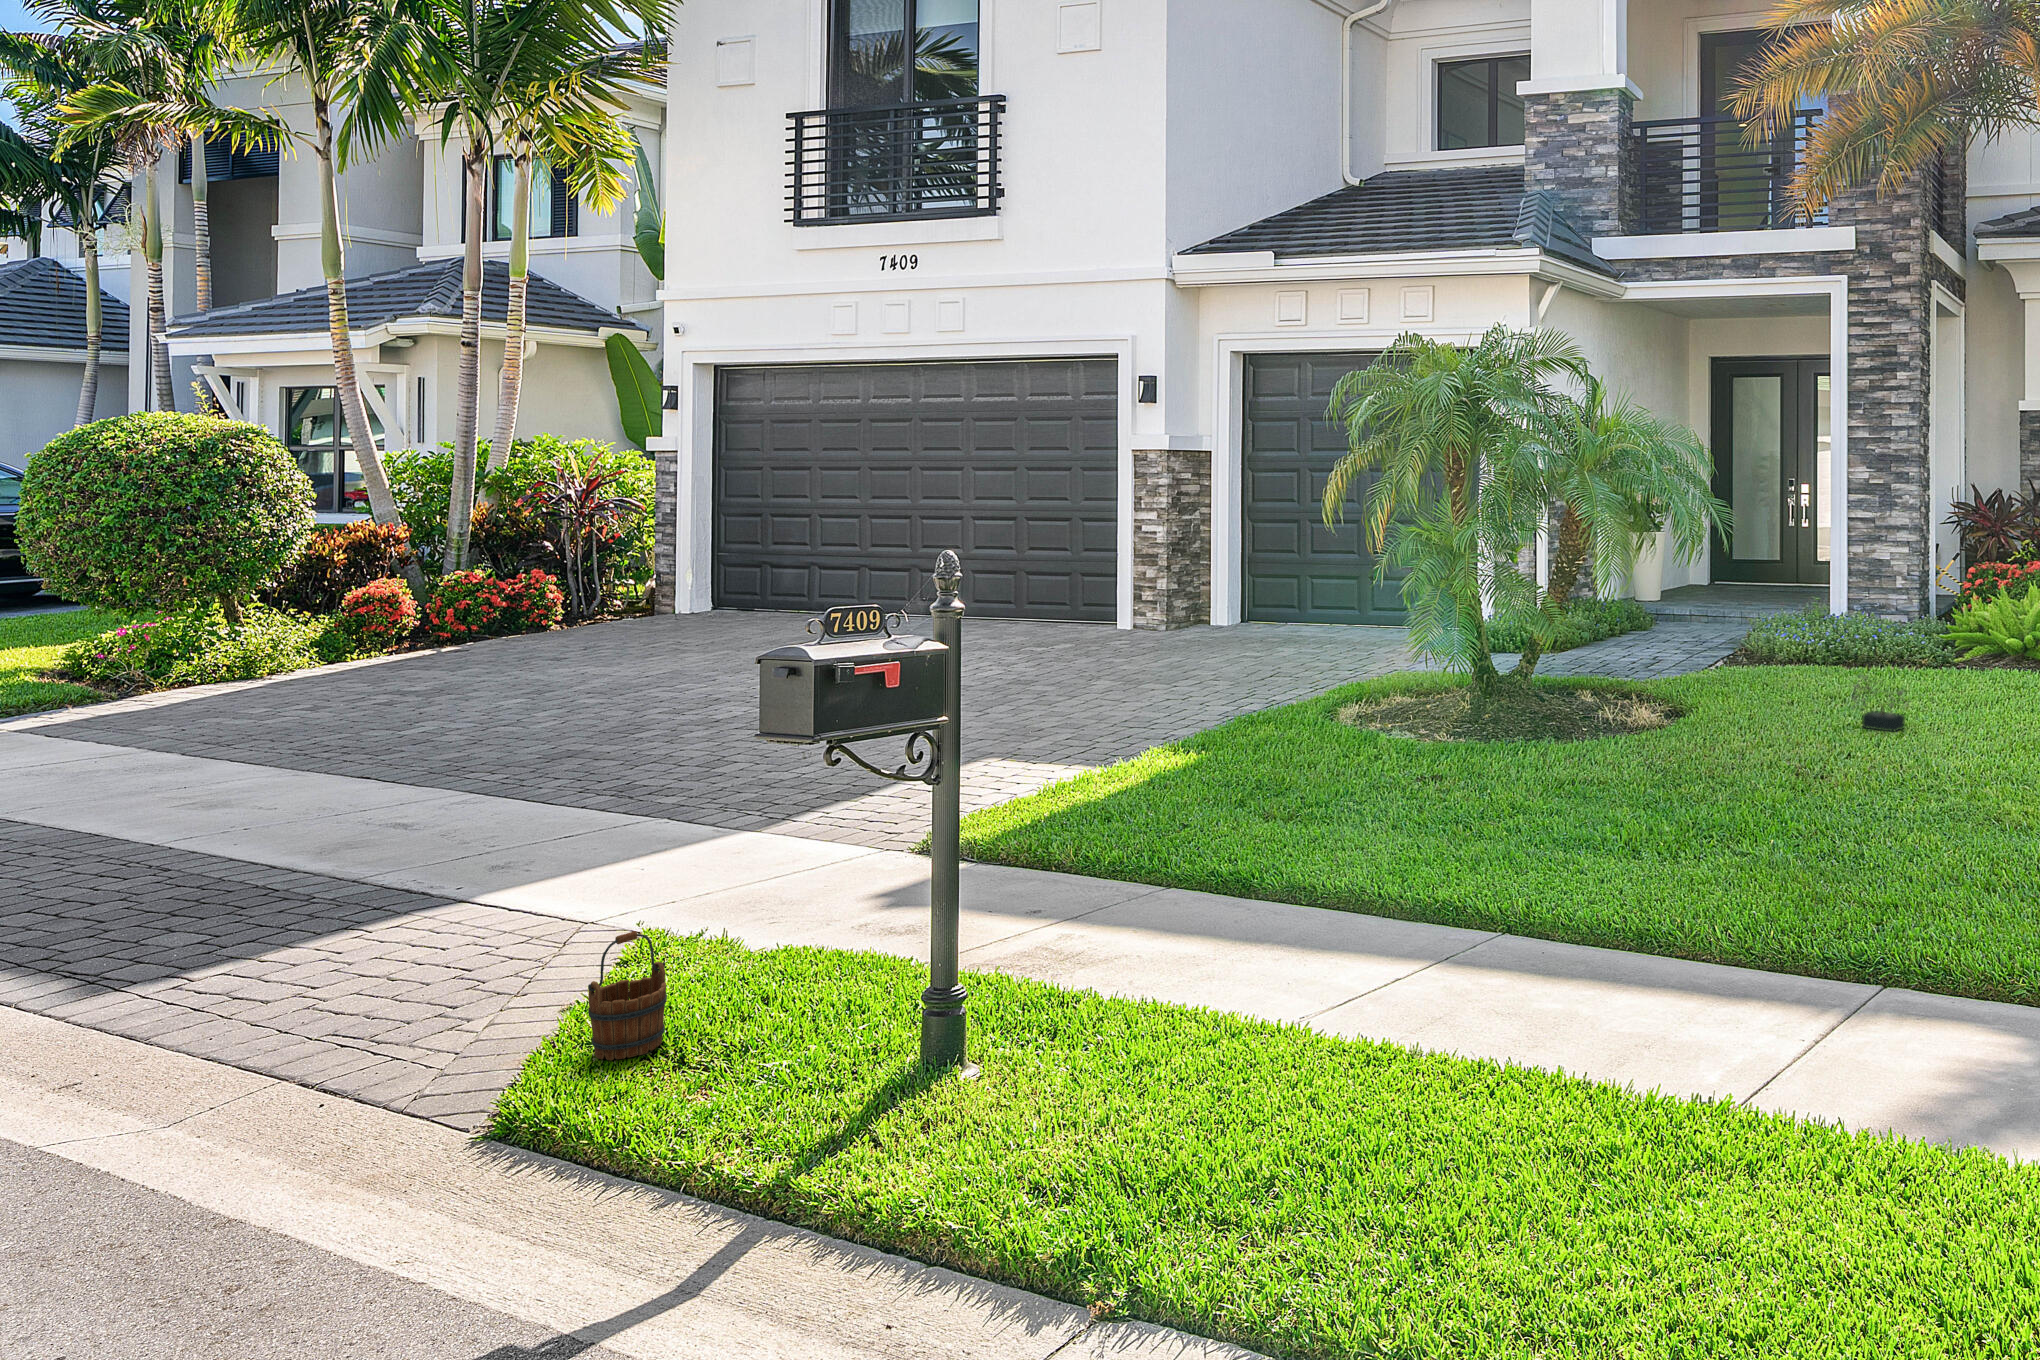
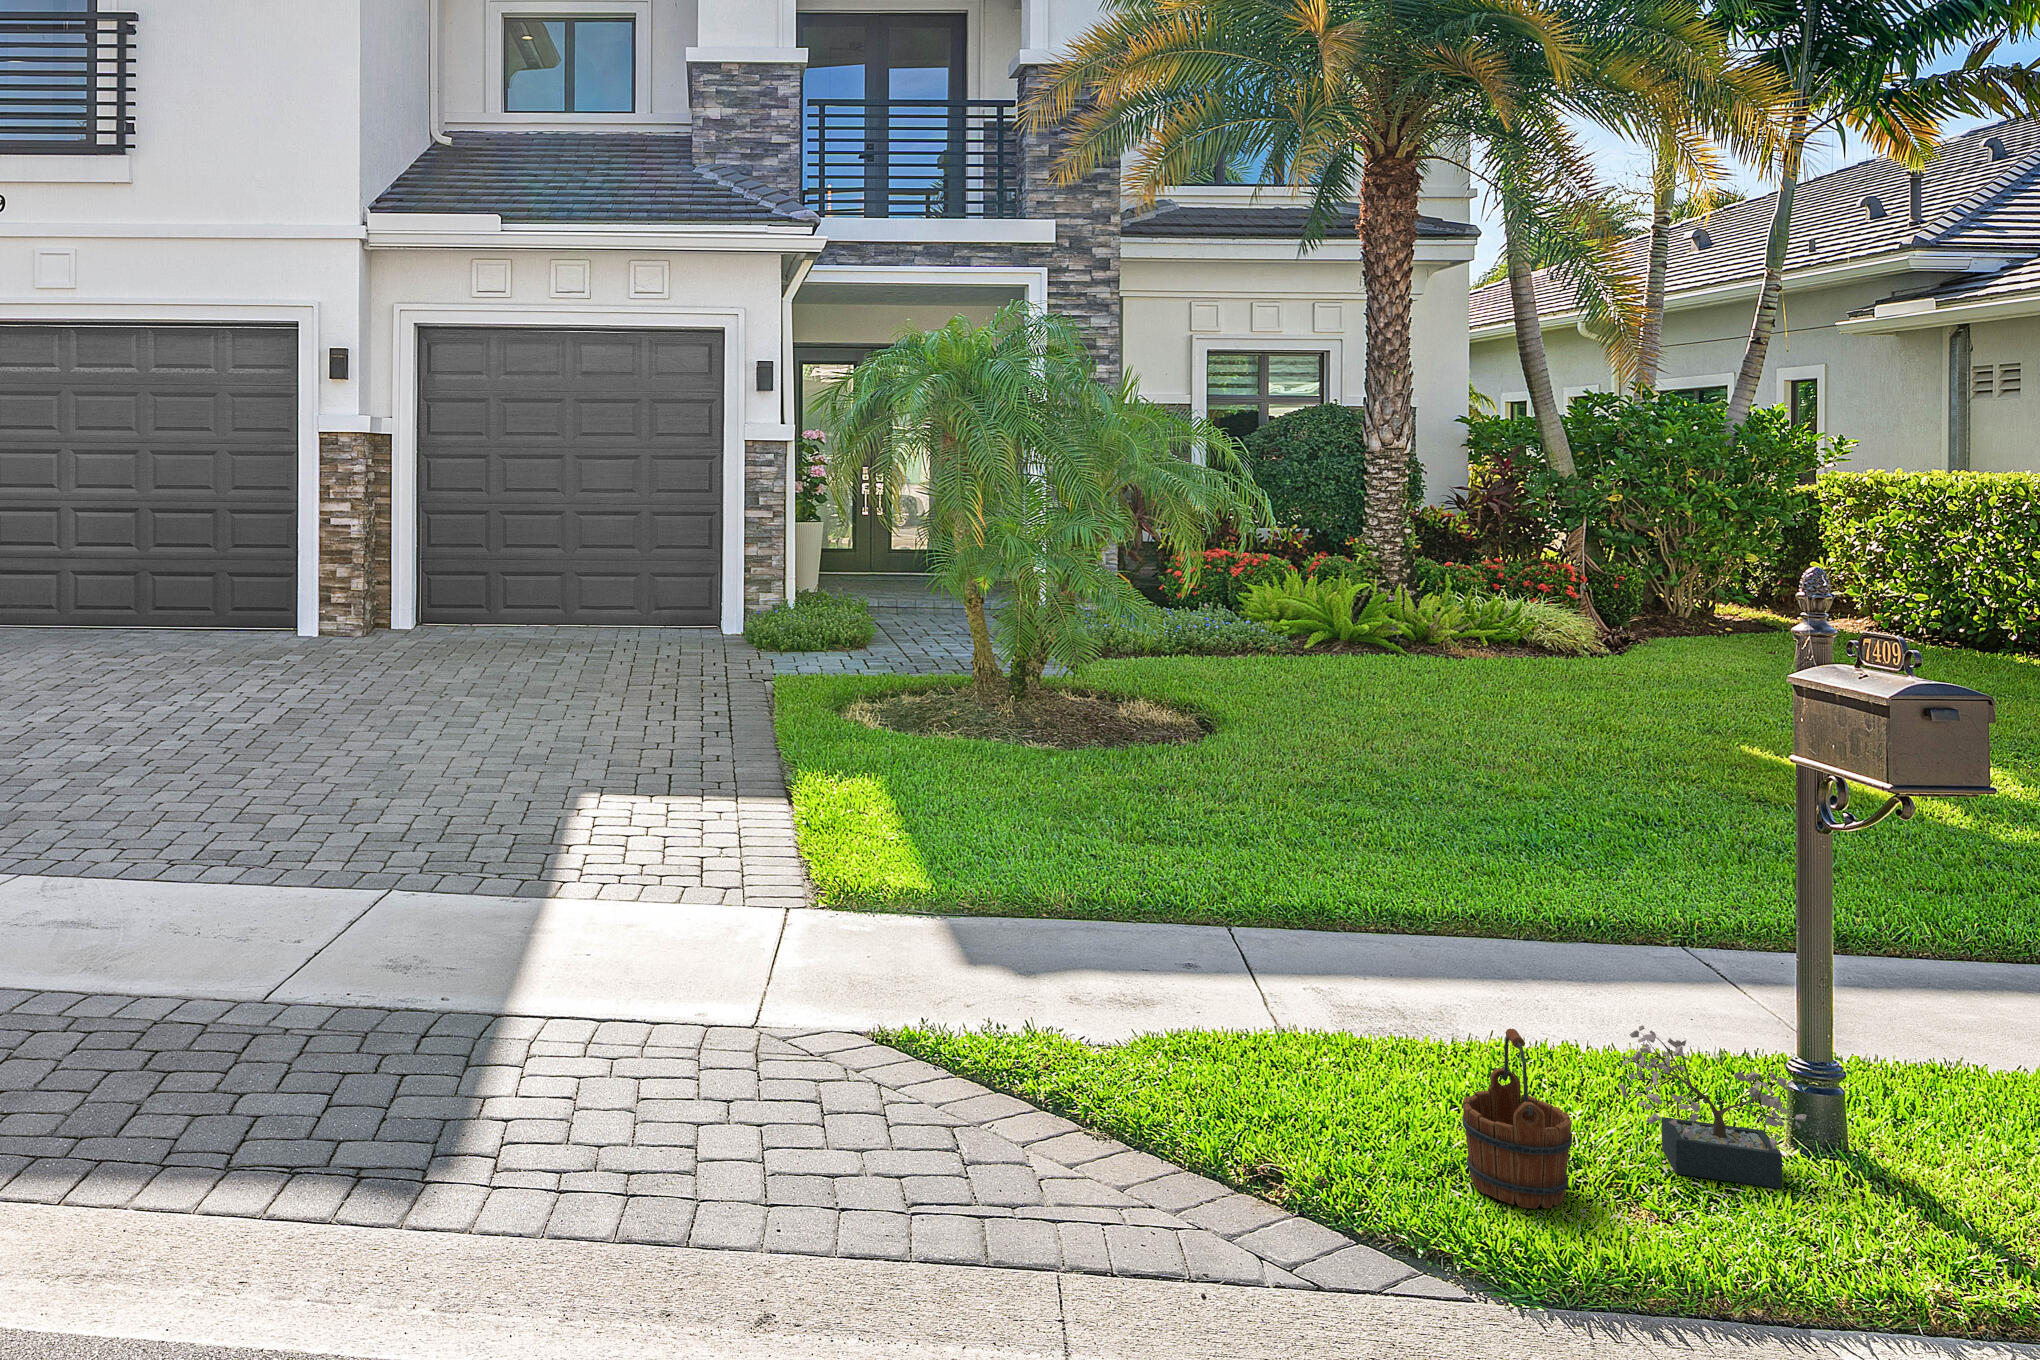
decorative plant: present [1853,675,1907,732] -> present [1619,1025,1807,1189]

